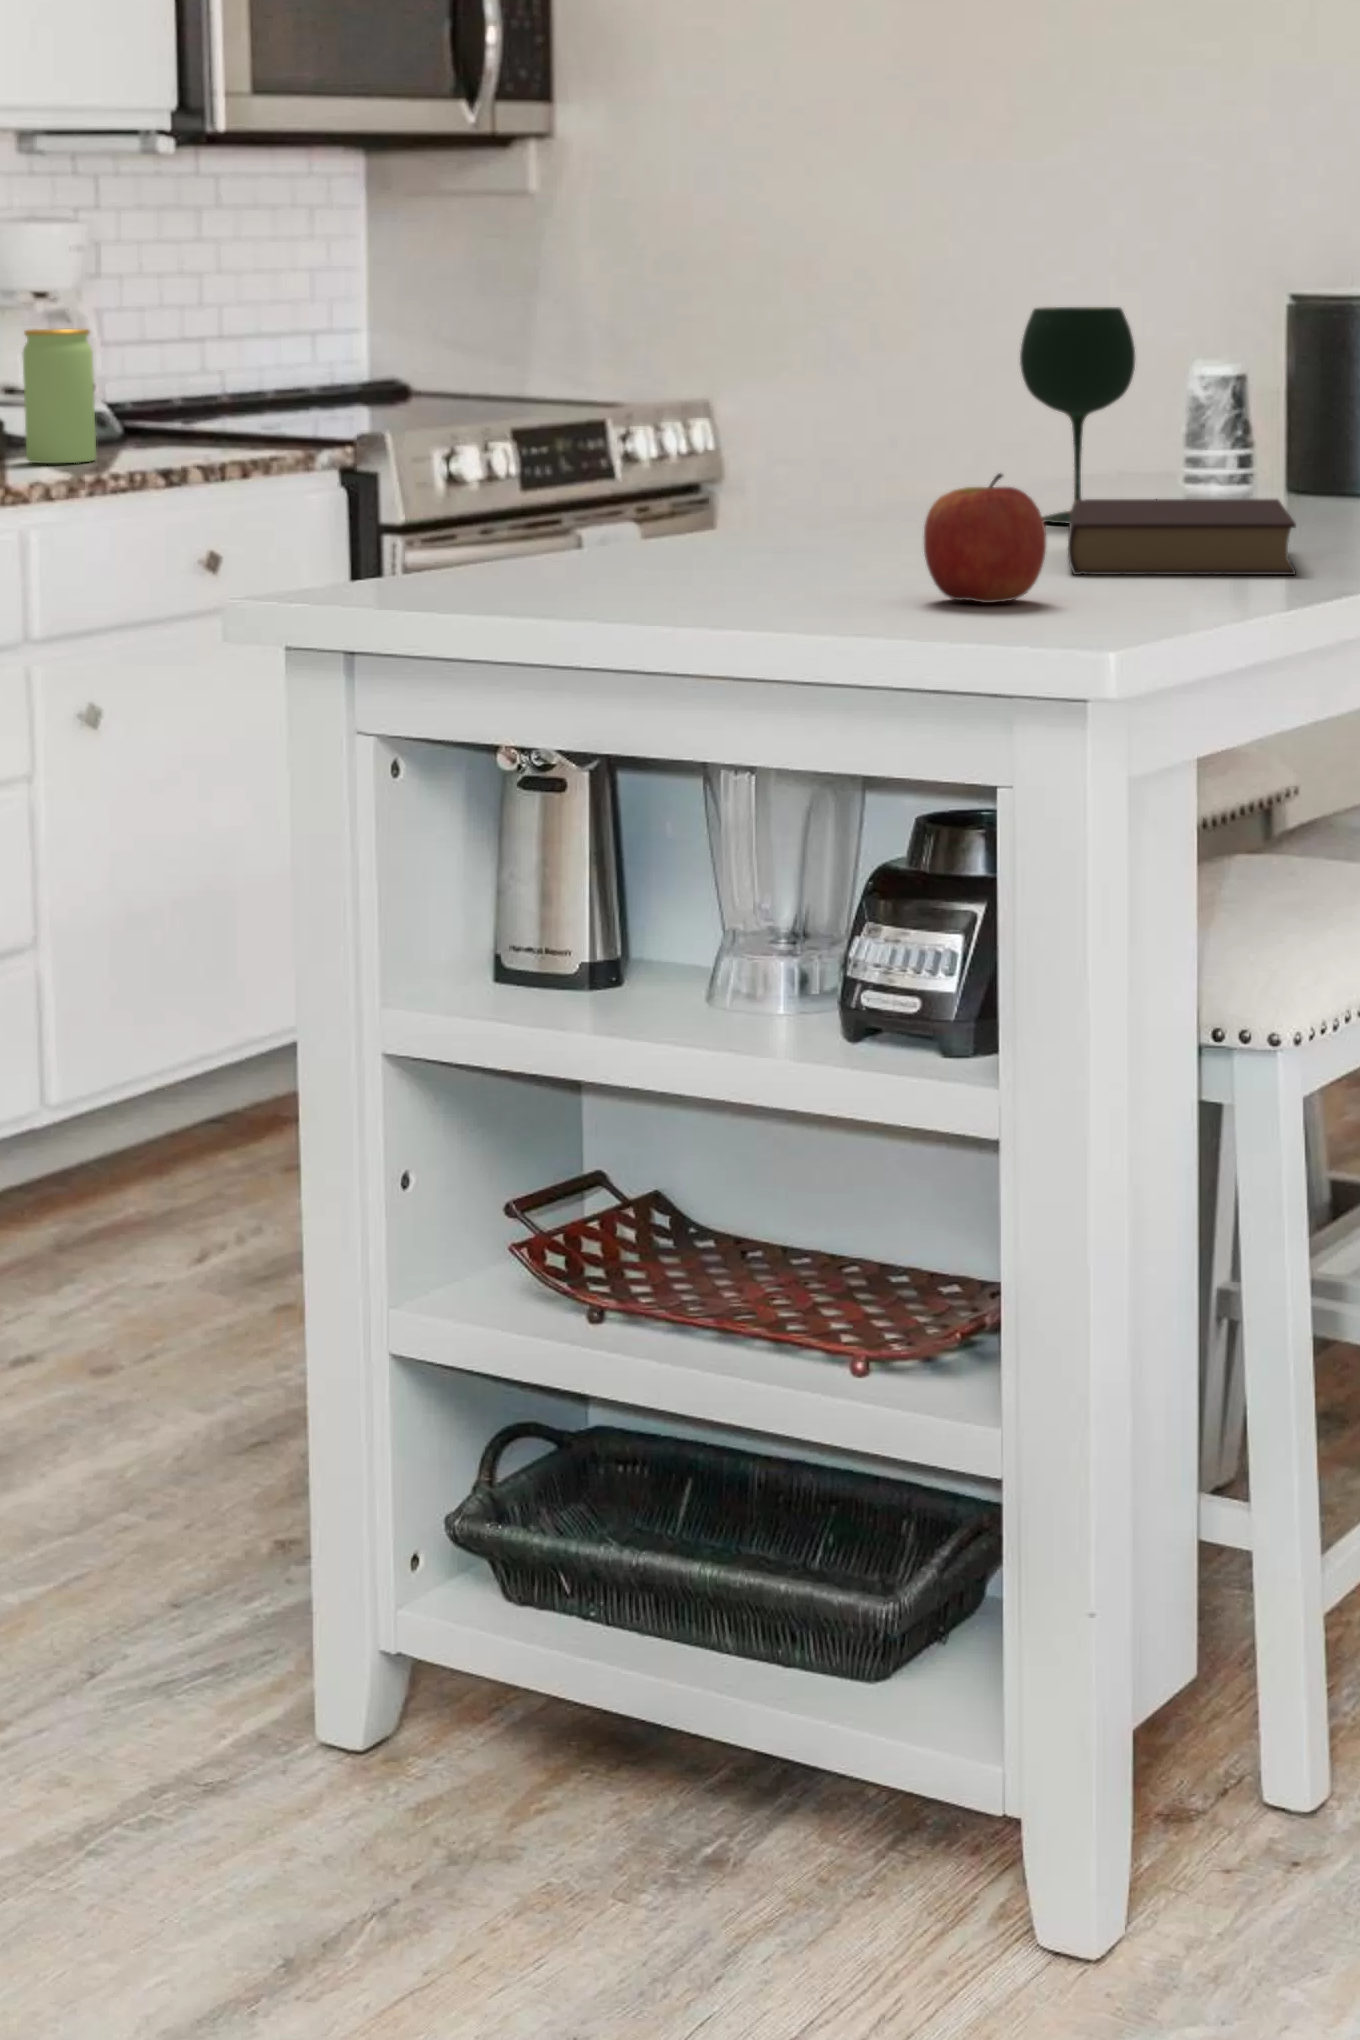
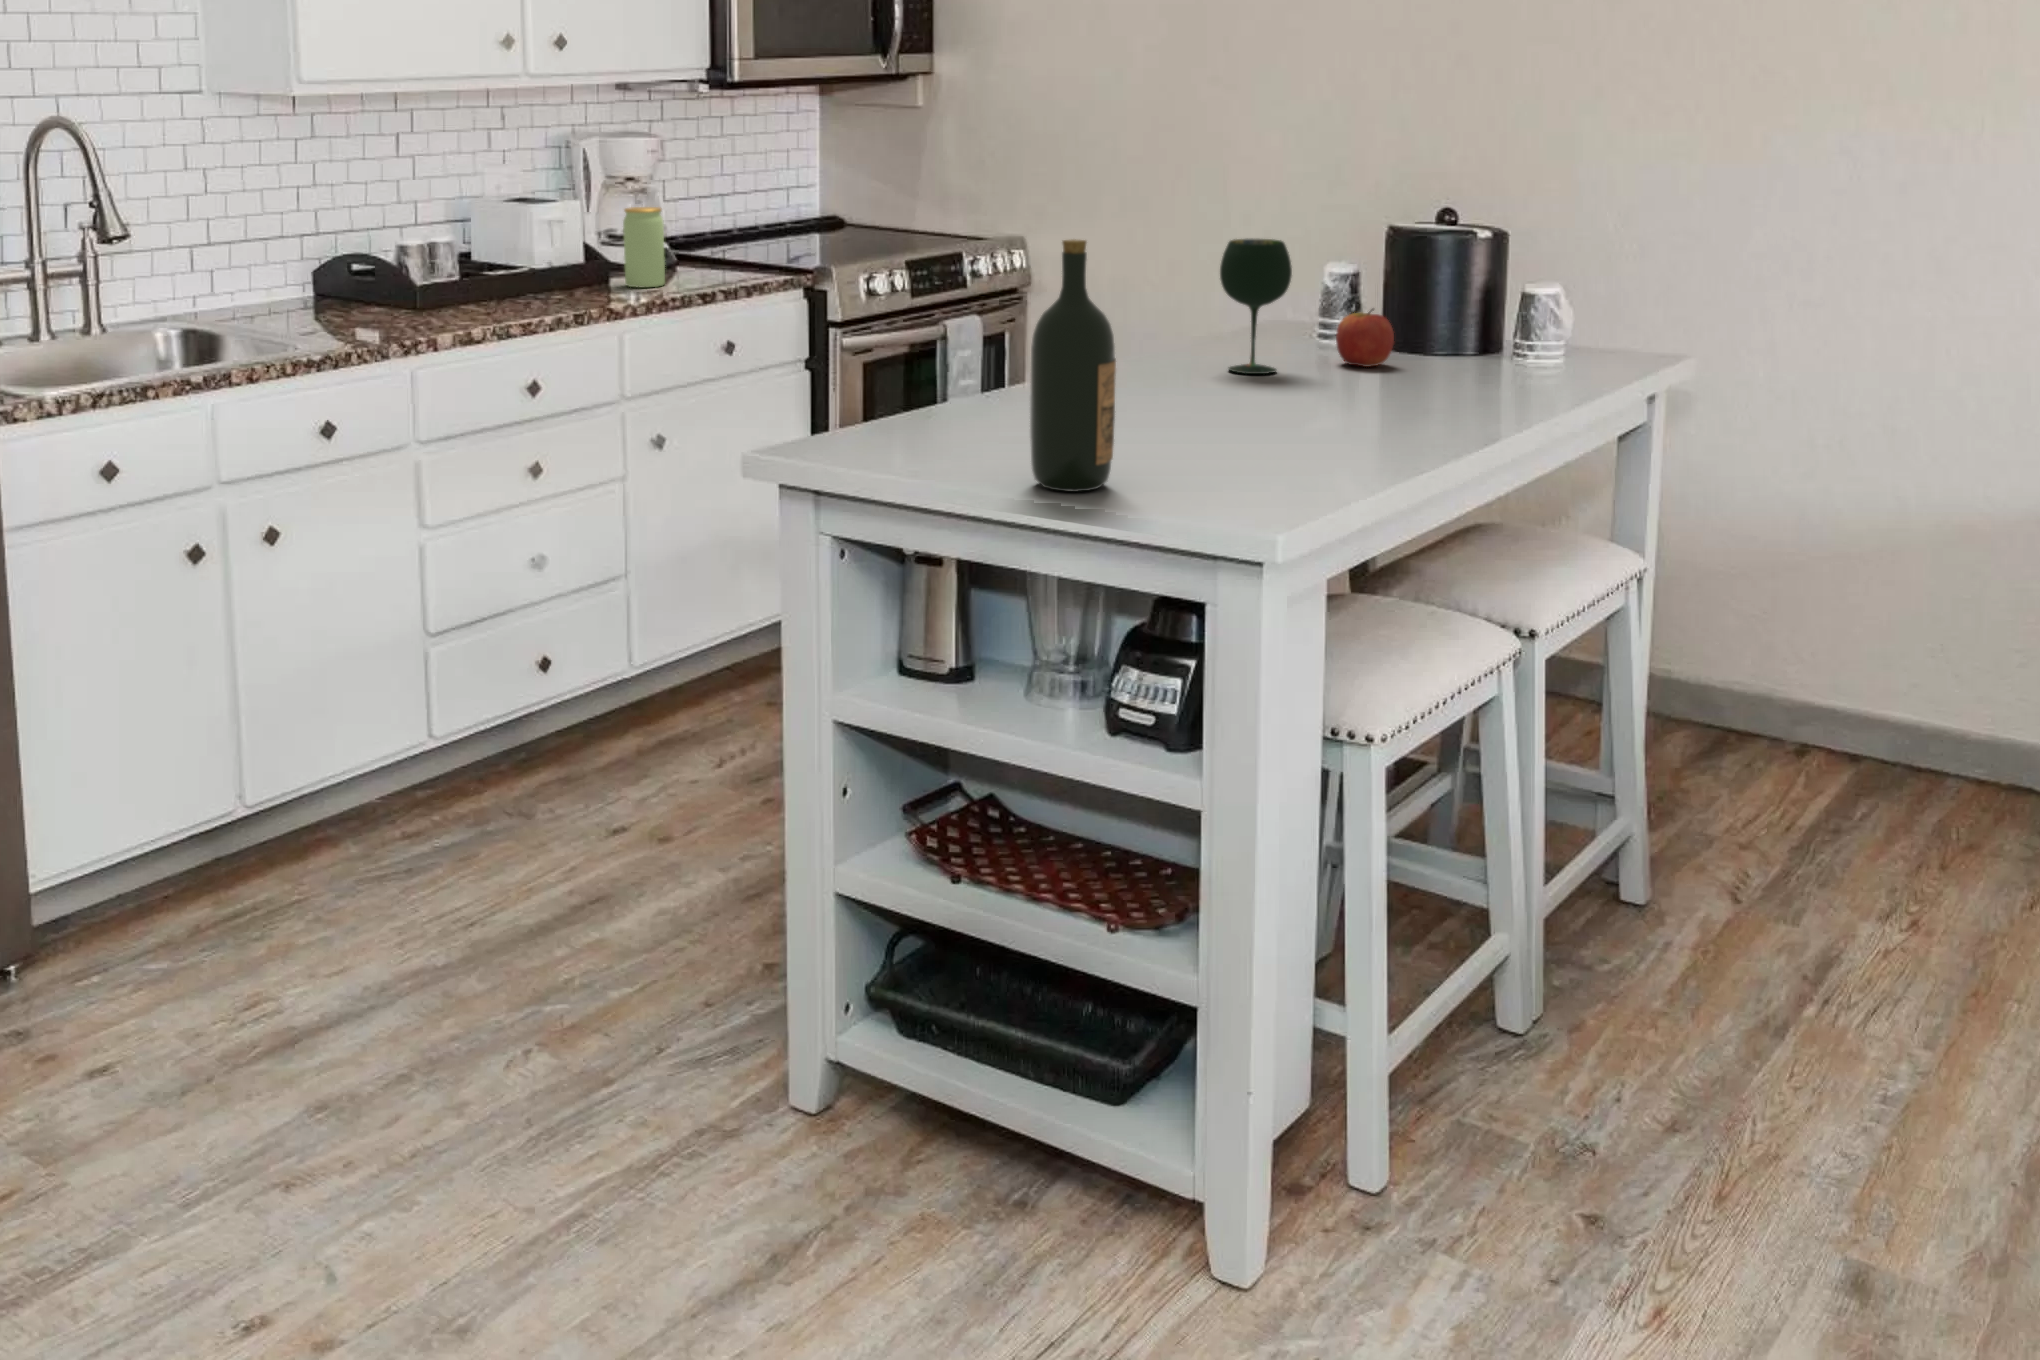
wine bottle: none [702,213,840,621] -> present [1030,239,1116,492]
apple: present [924,474,1046,603] -> present [1336,309,1394,367]
book: present [1068,499,1296,575] -> none [1250,374,1396,441]

